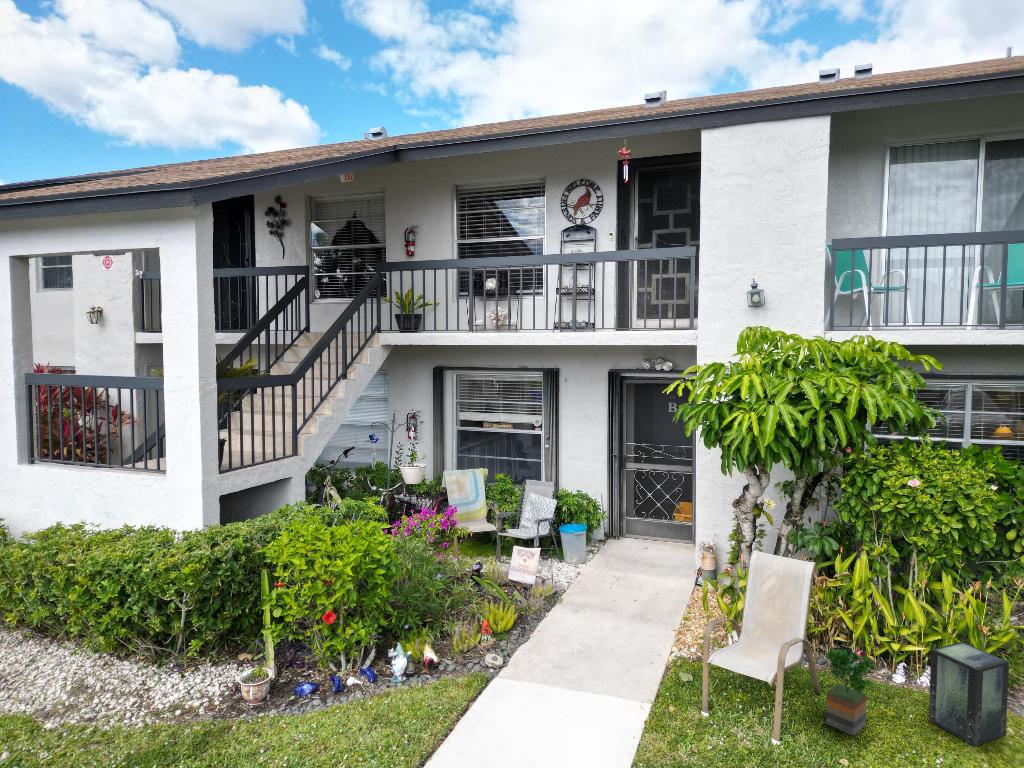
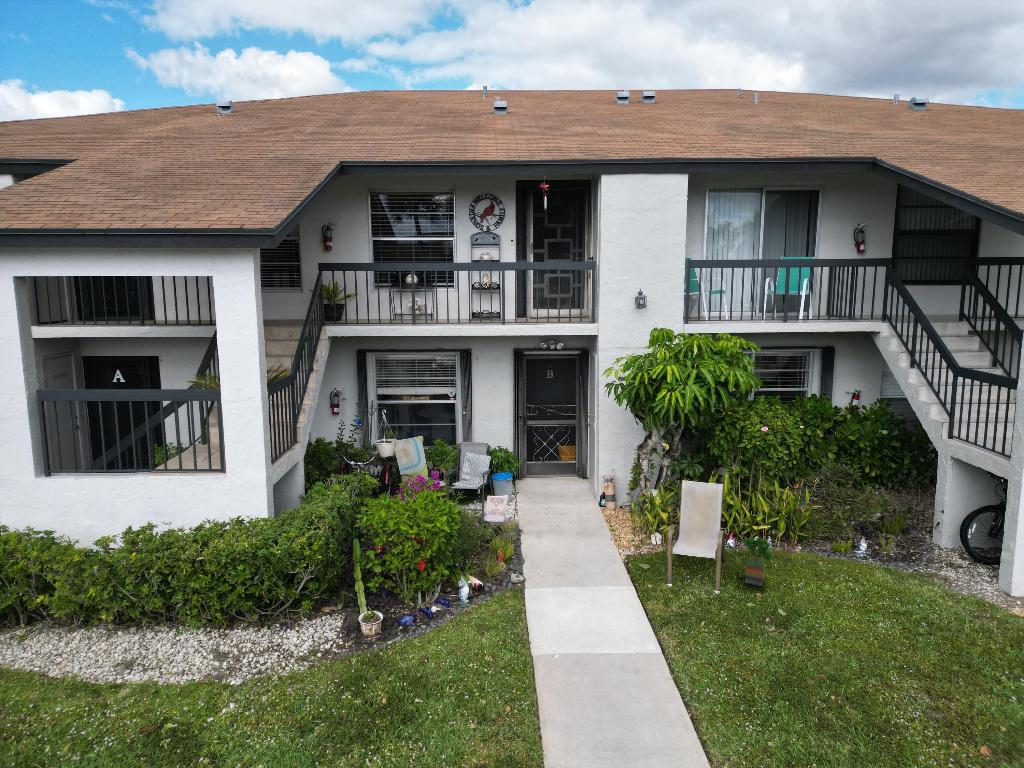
storage box: present [929,642,1009,746] -> none [789,520,829,577]

